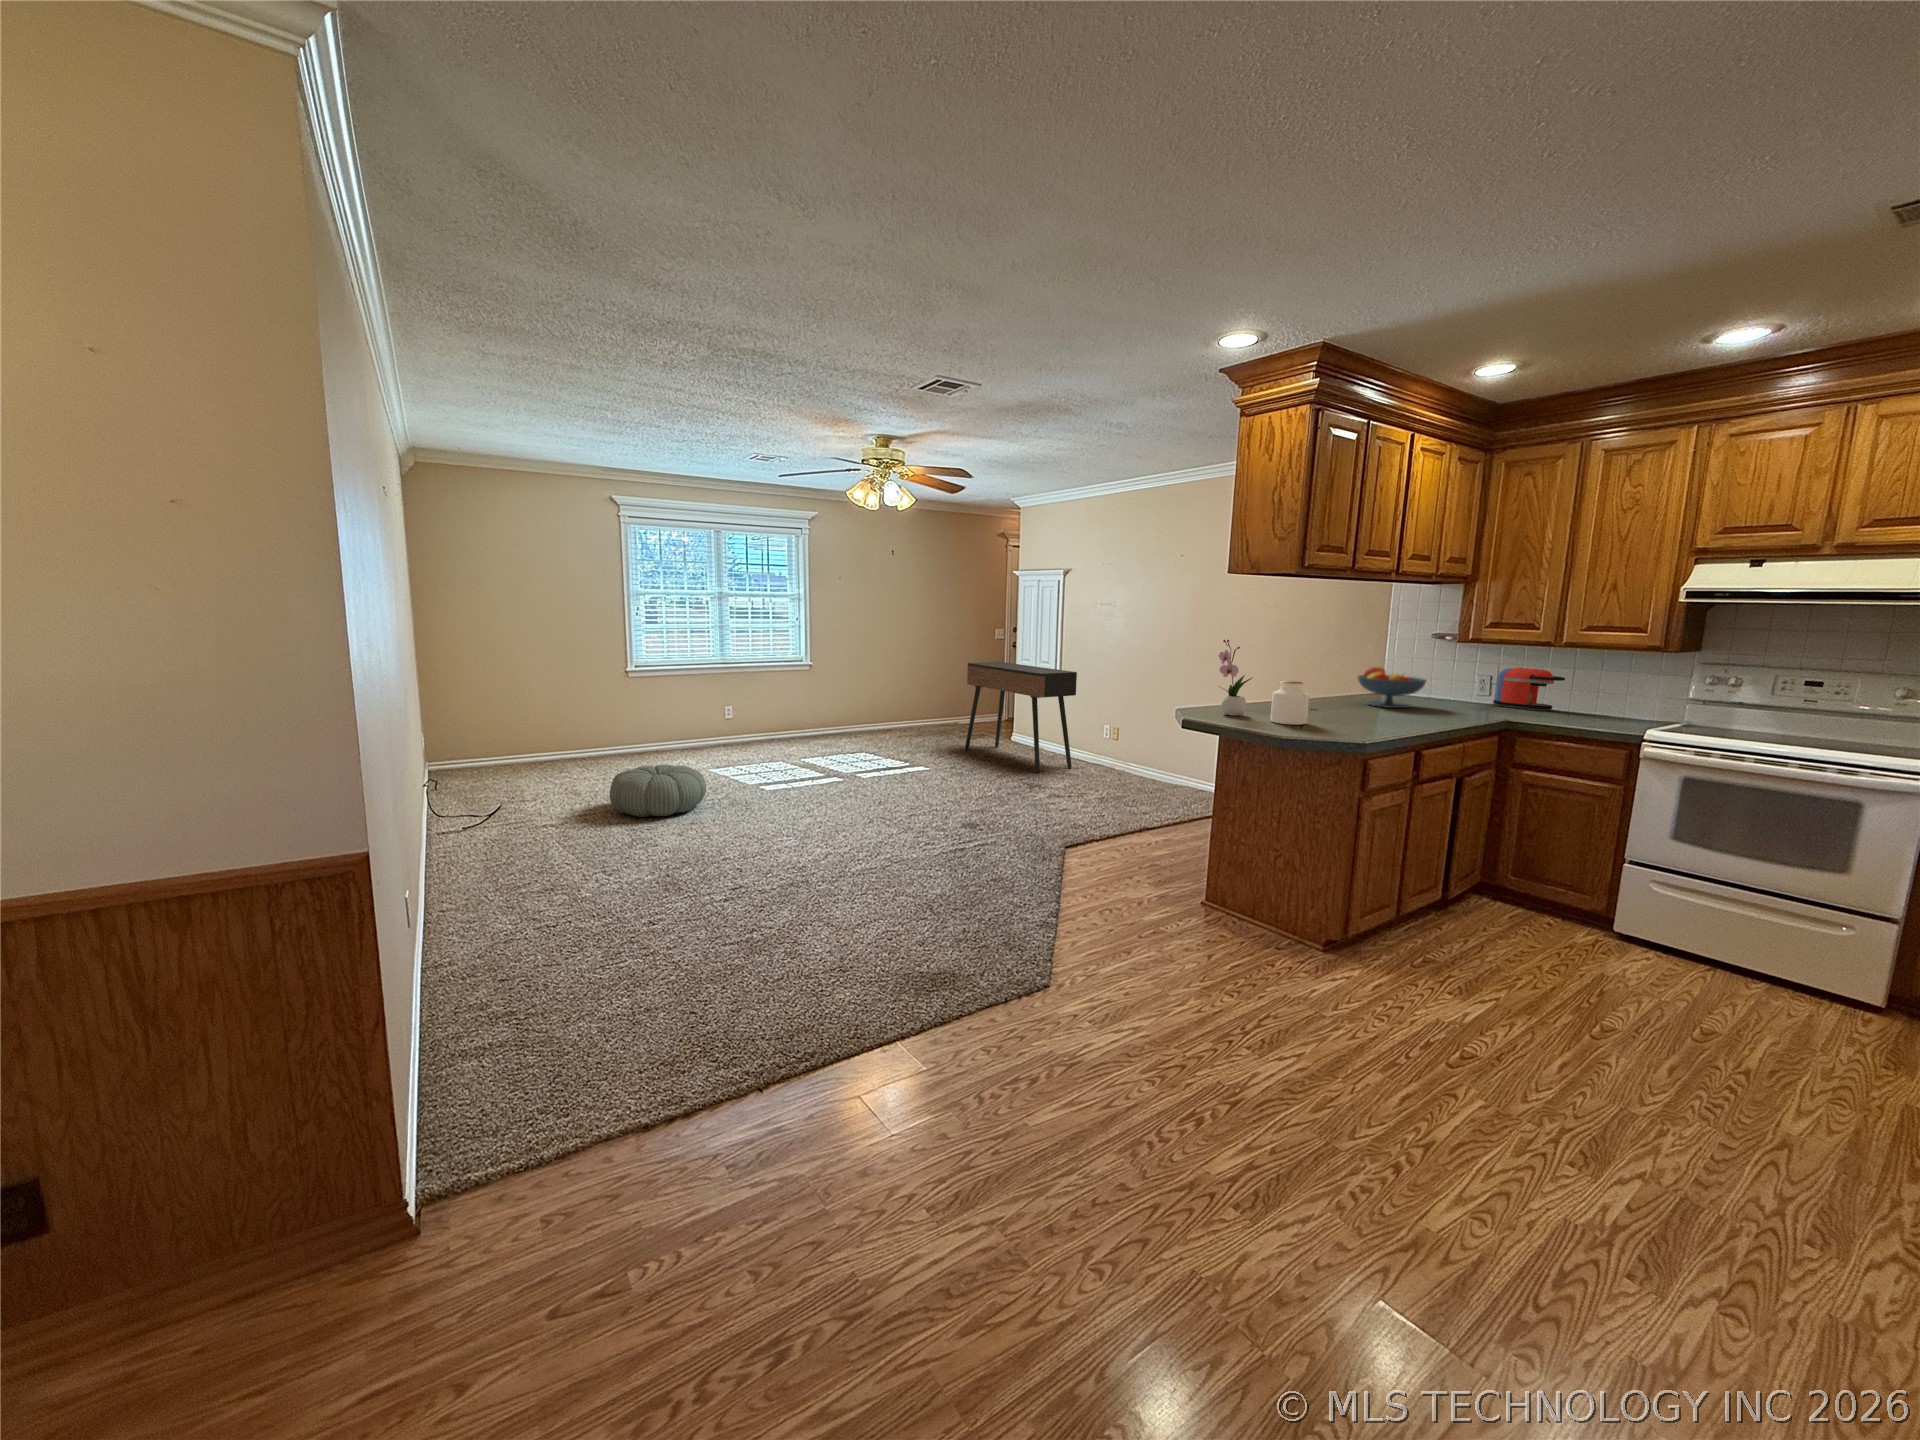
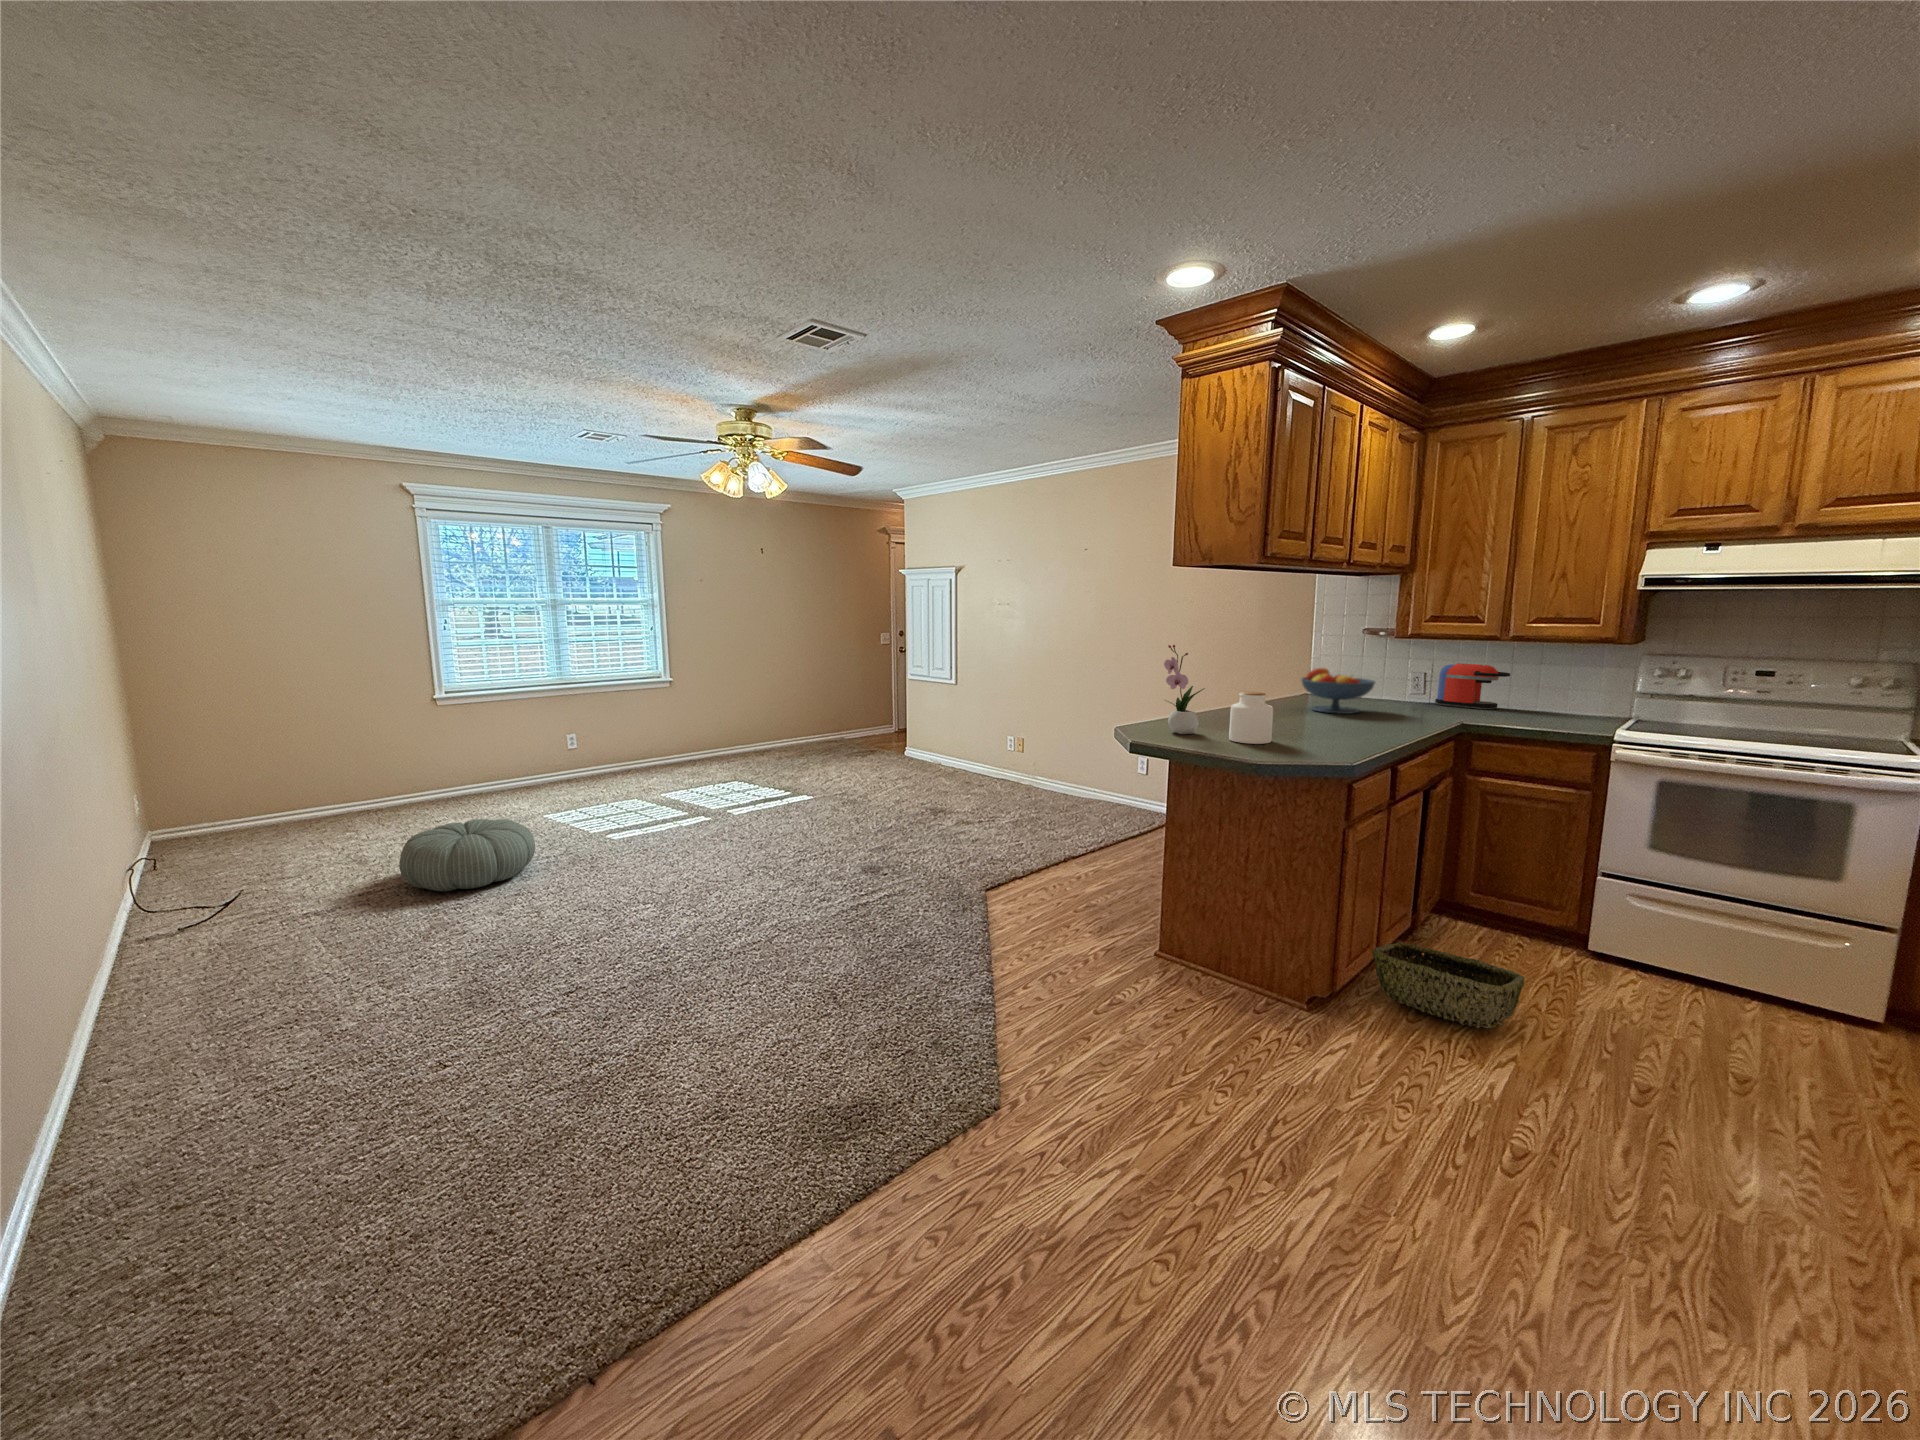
console table: present [965,662,1077,773] -> none [854,670,978,794]
woven basket: none [1386,904,1522,975] -> present [1372,942,1524,1028]

